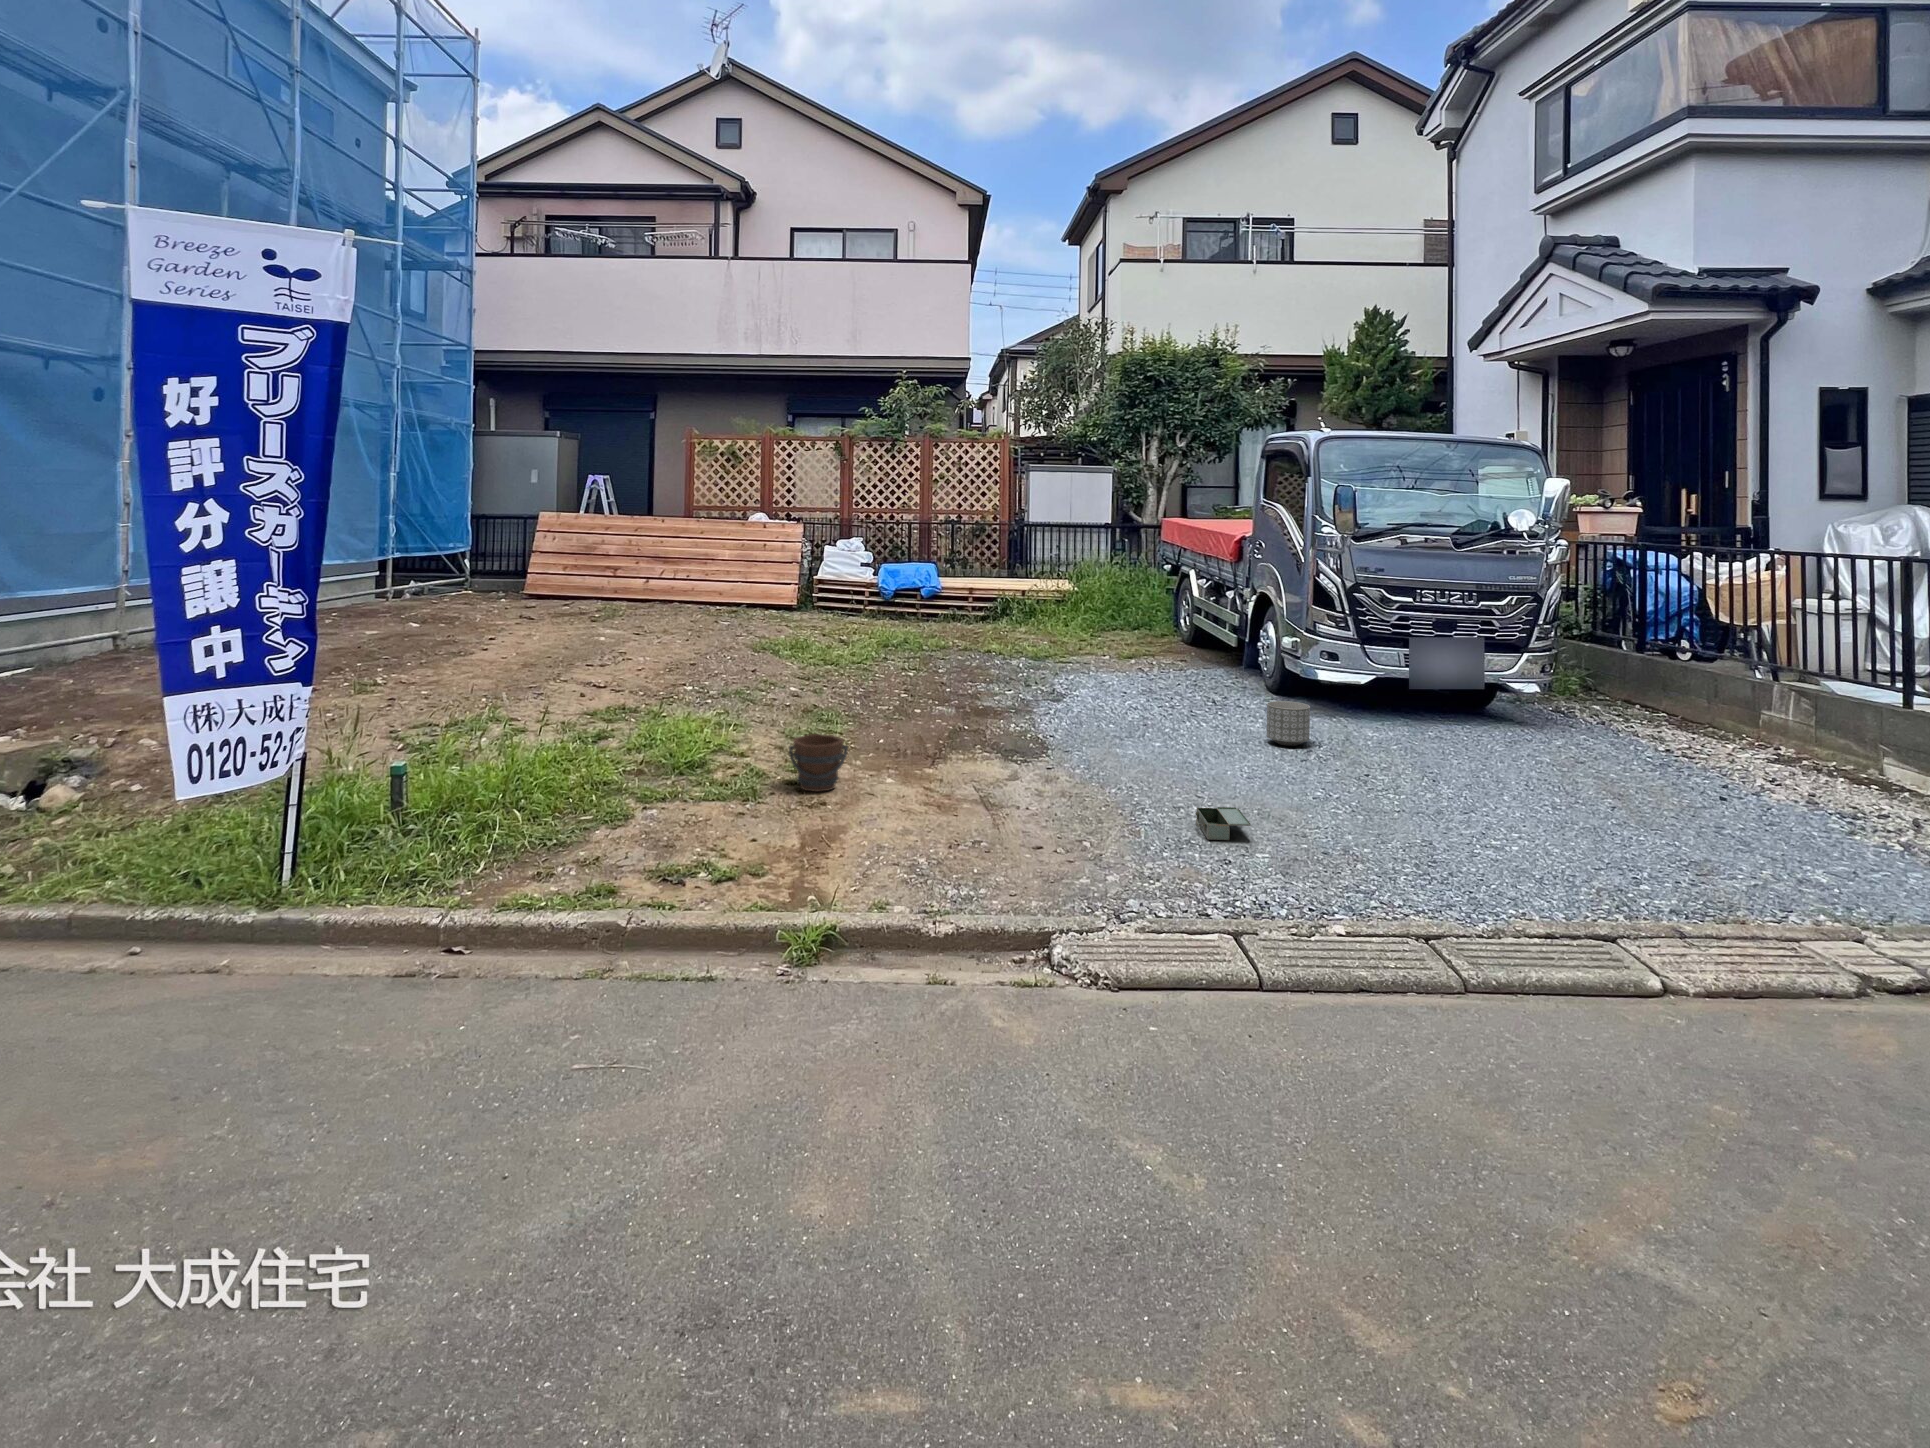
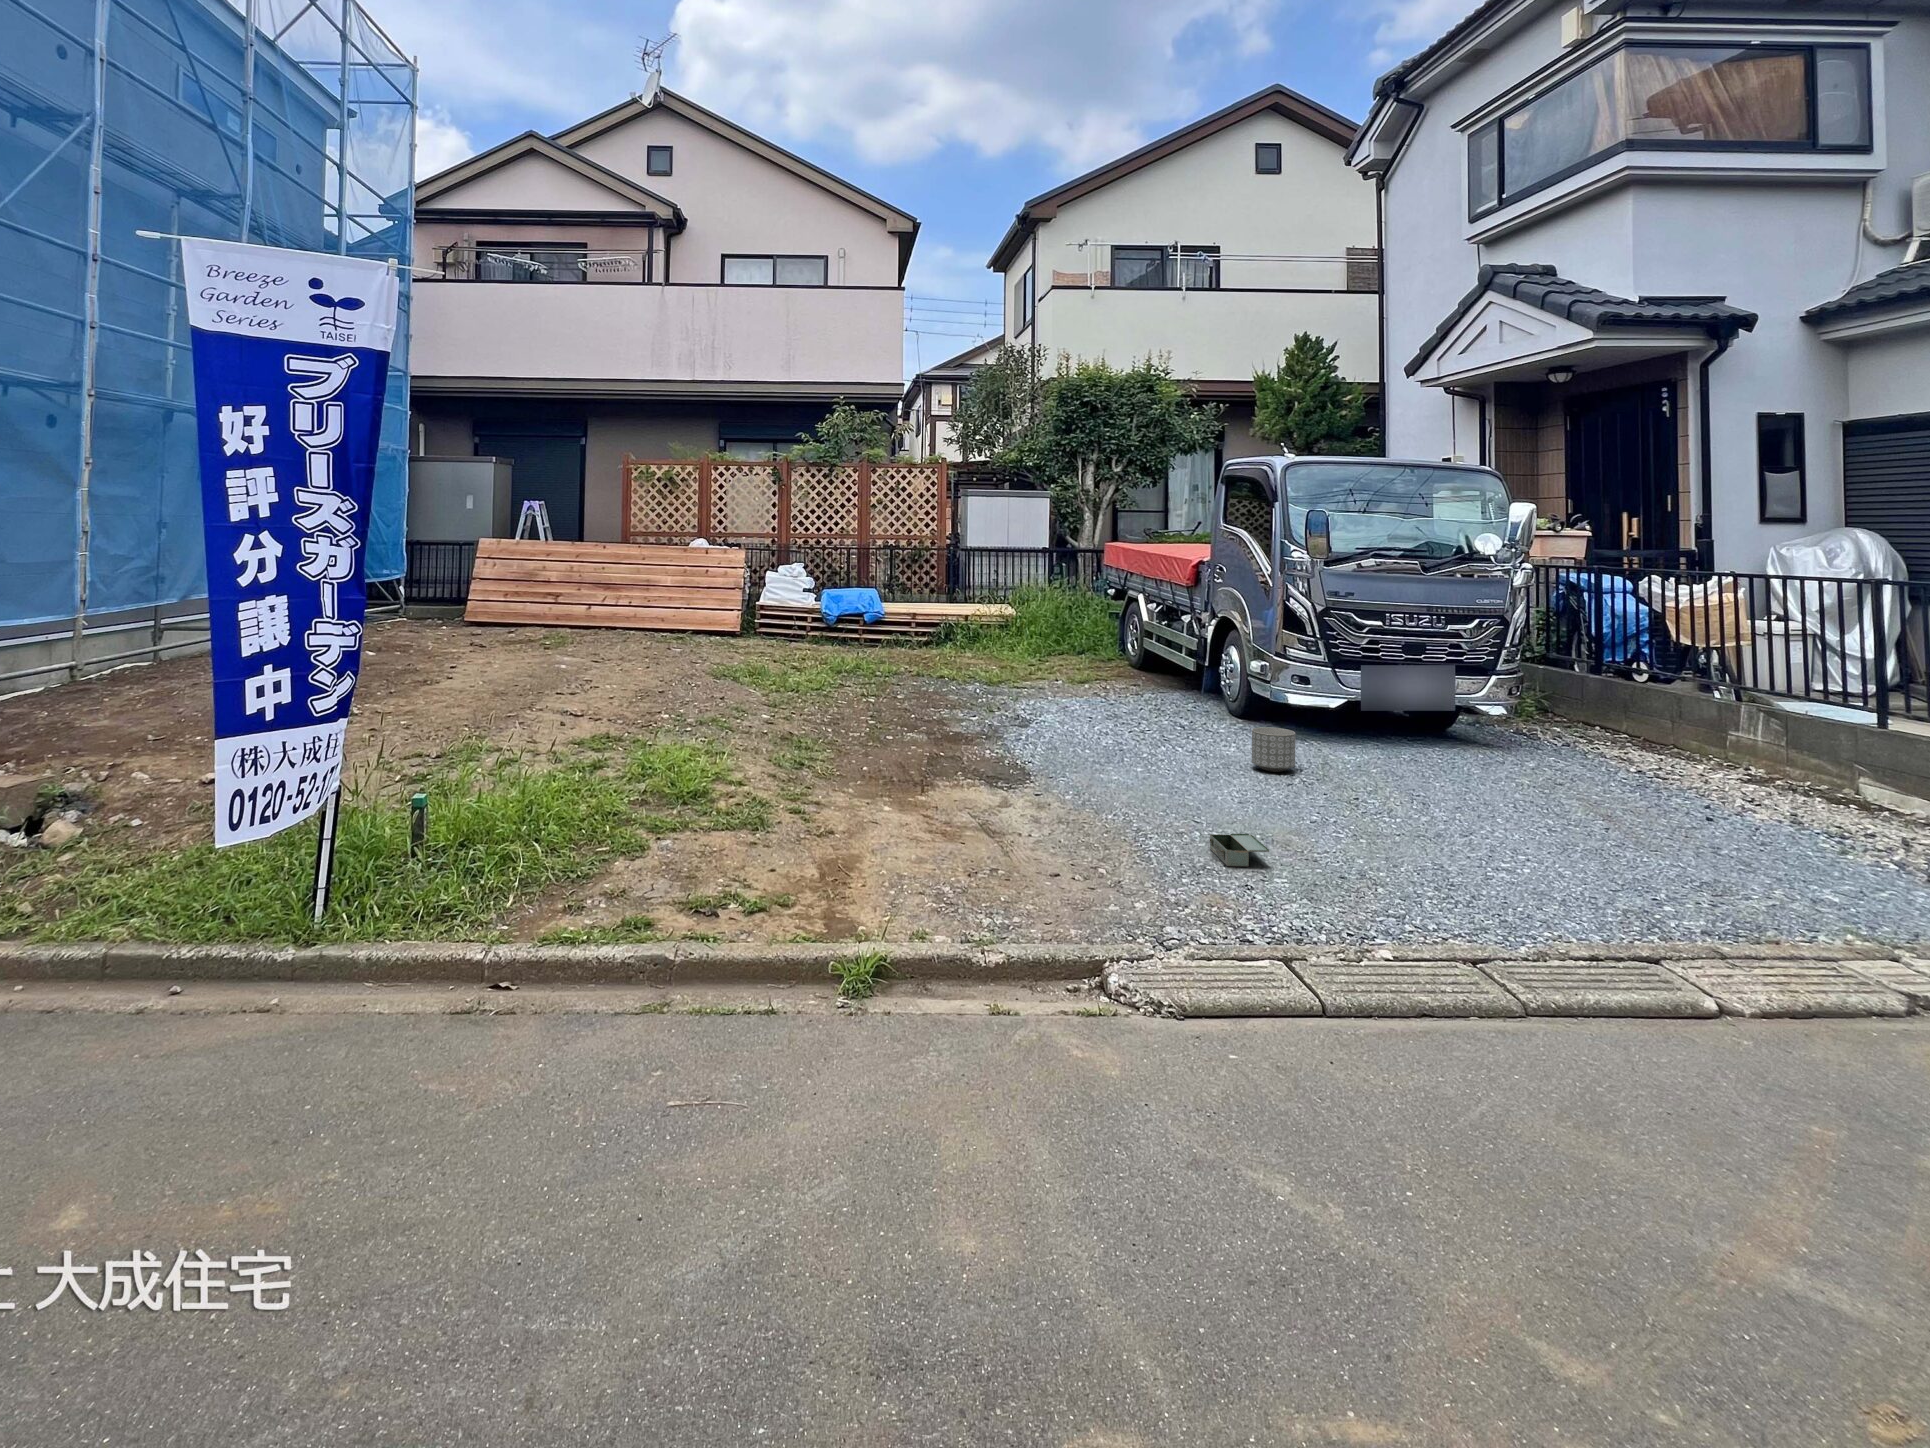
bucket: present [789,734,848,792] -> none [795,764,854,822]

